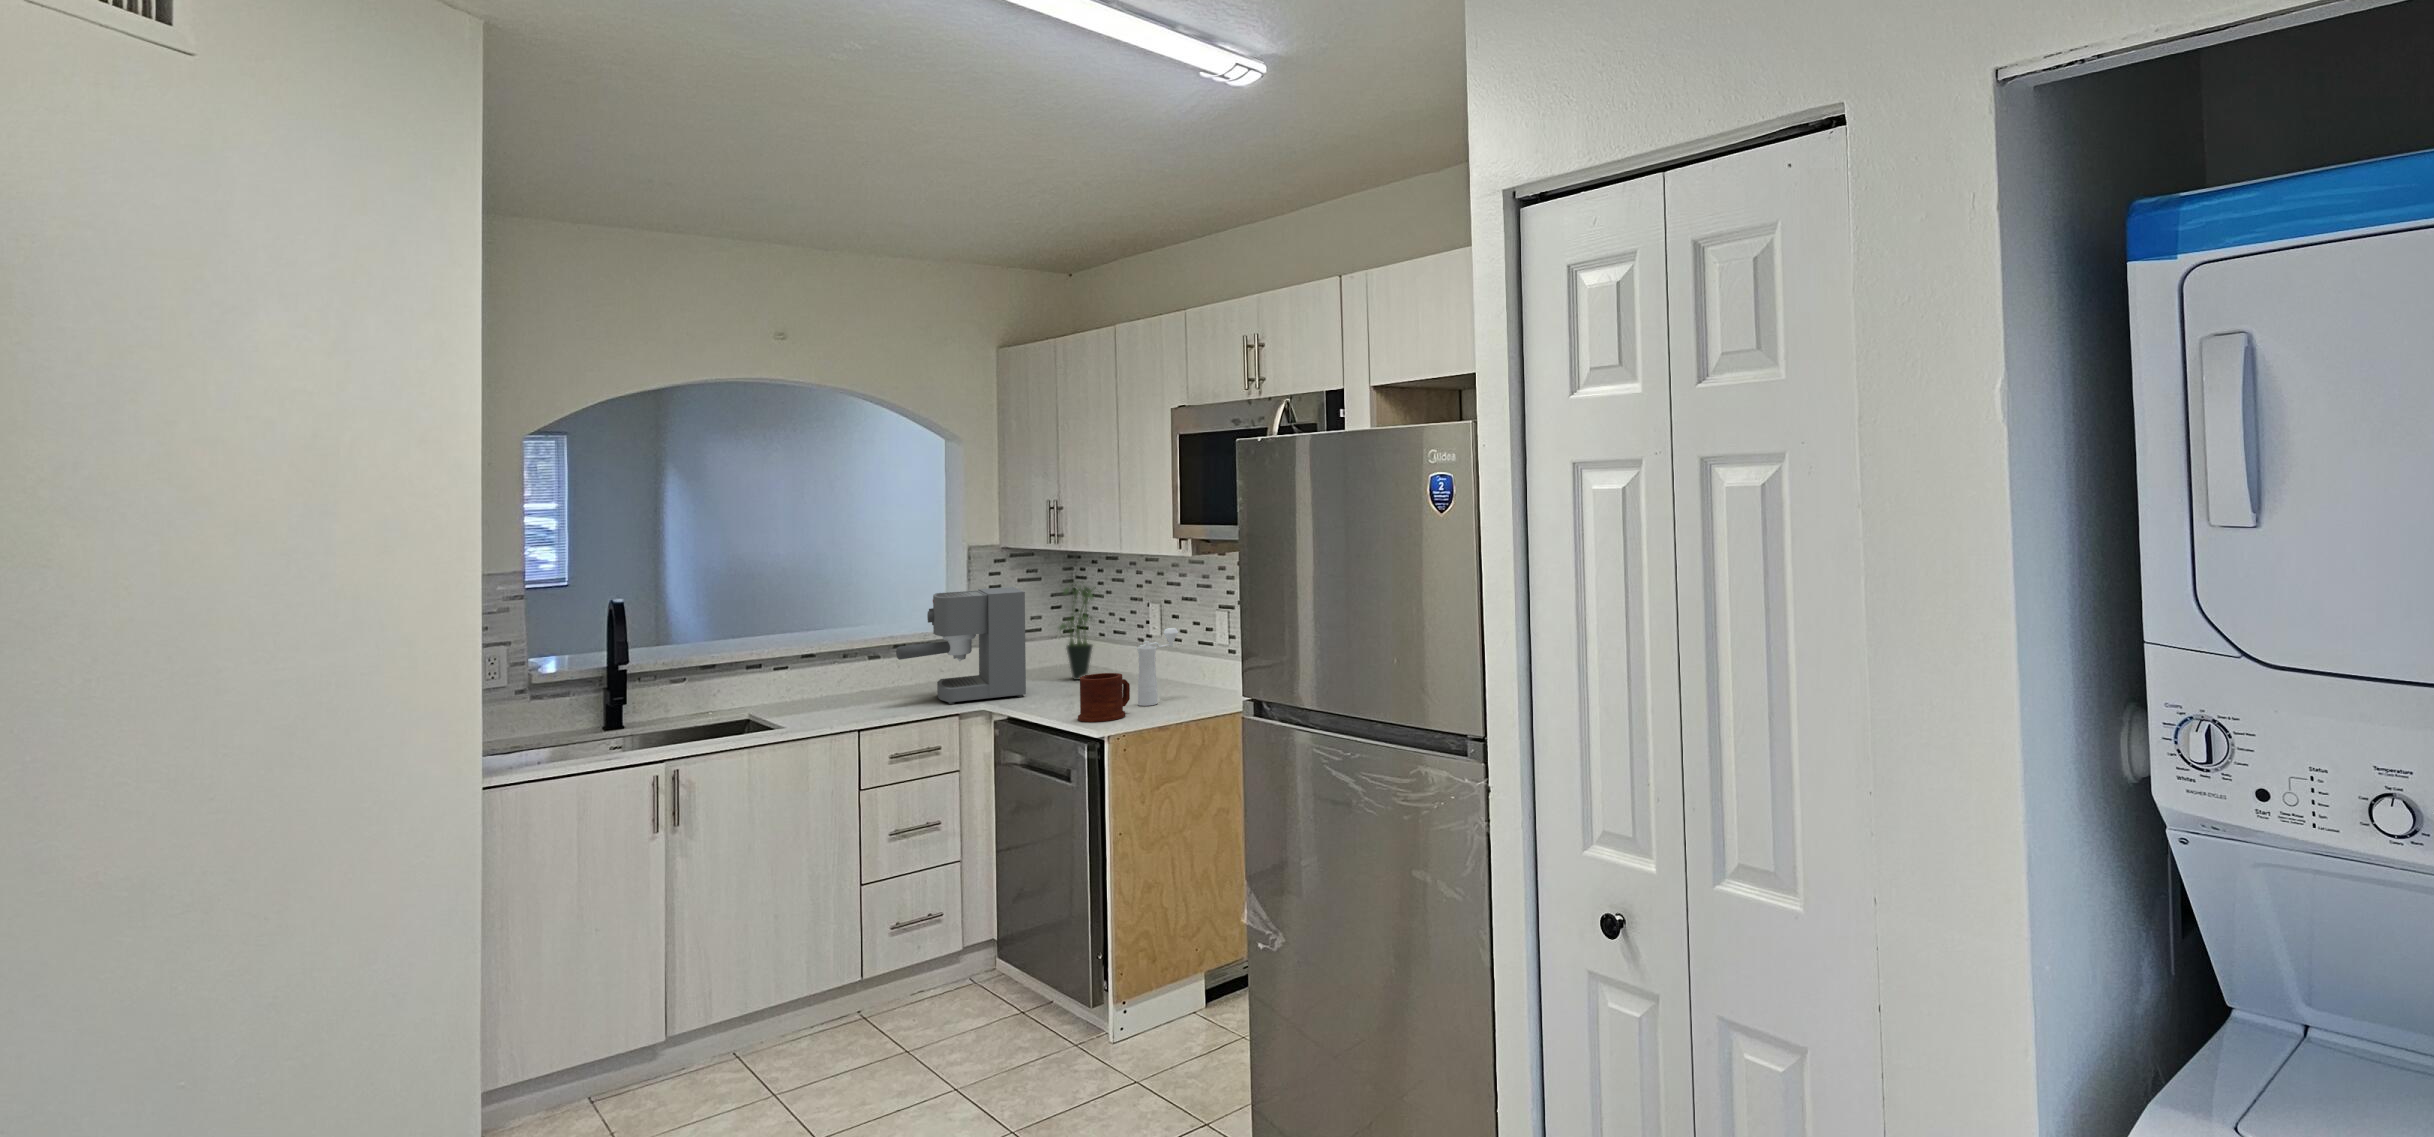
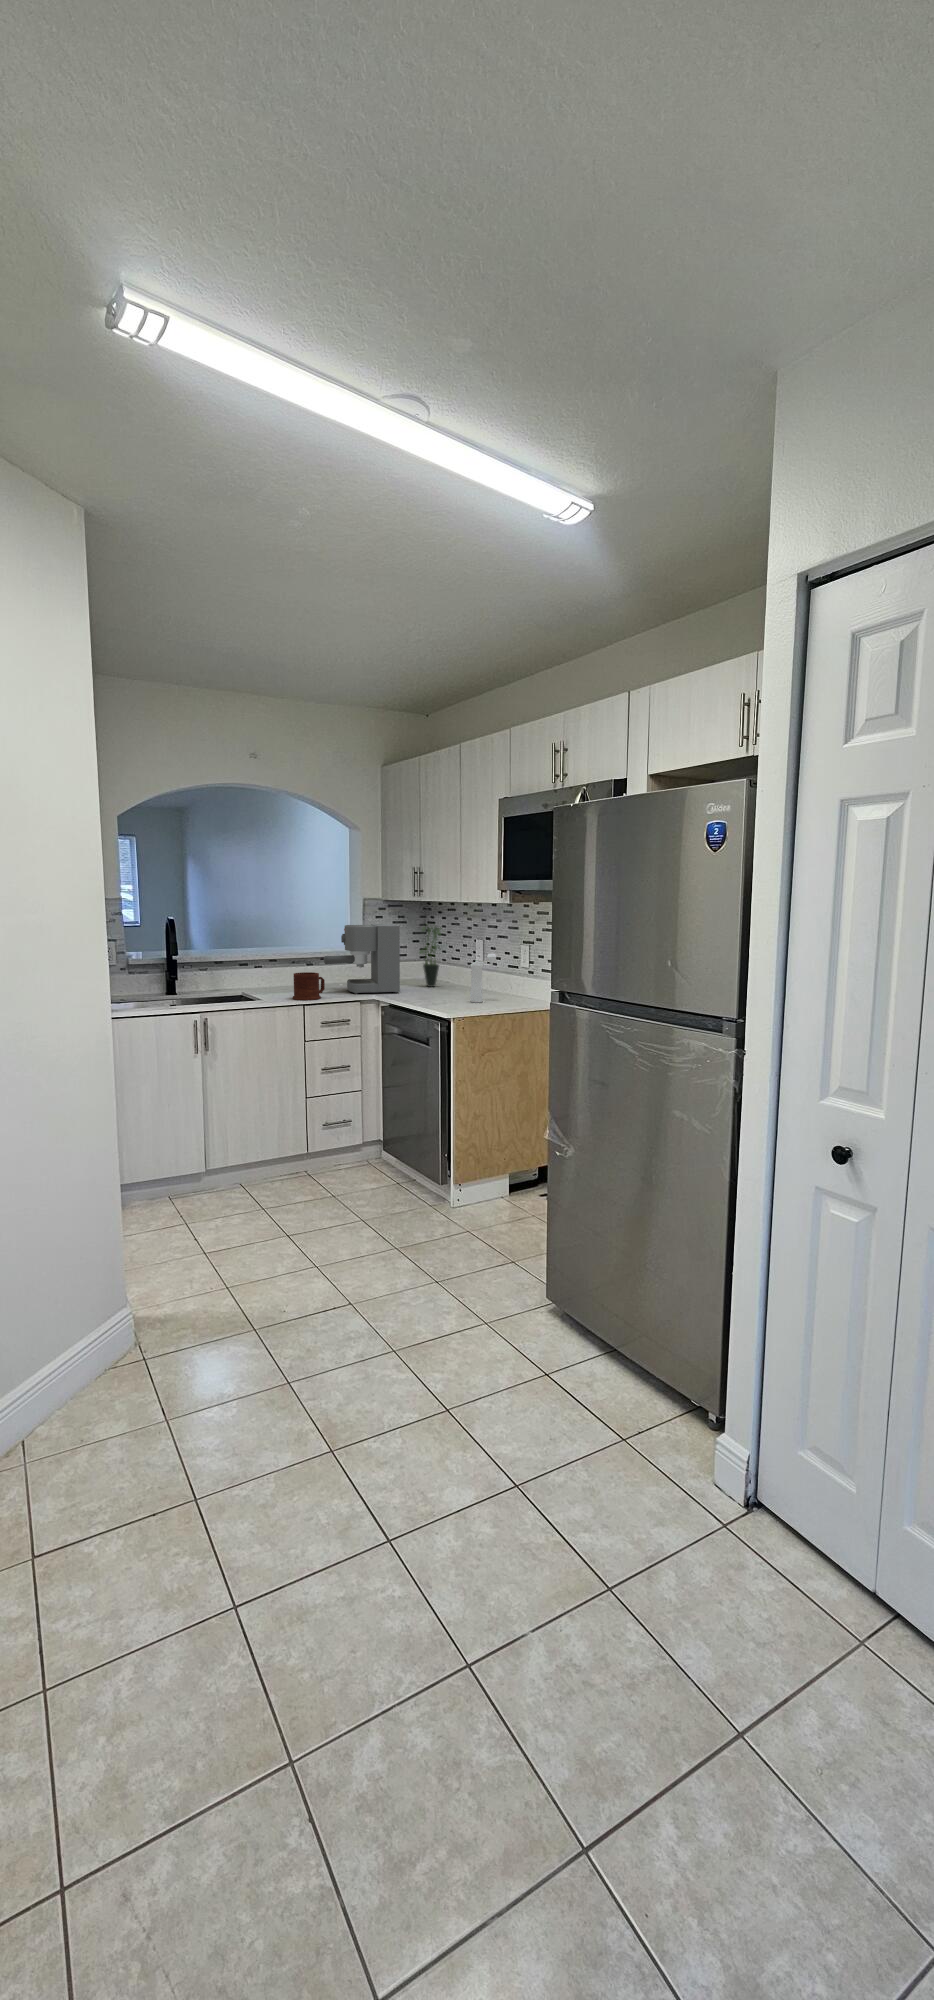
mug: present [1078,673,1130,722] -> present [293,972,325,1000]

